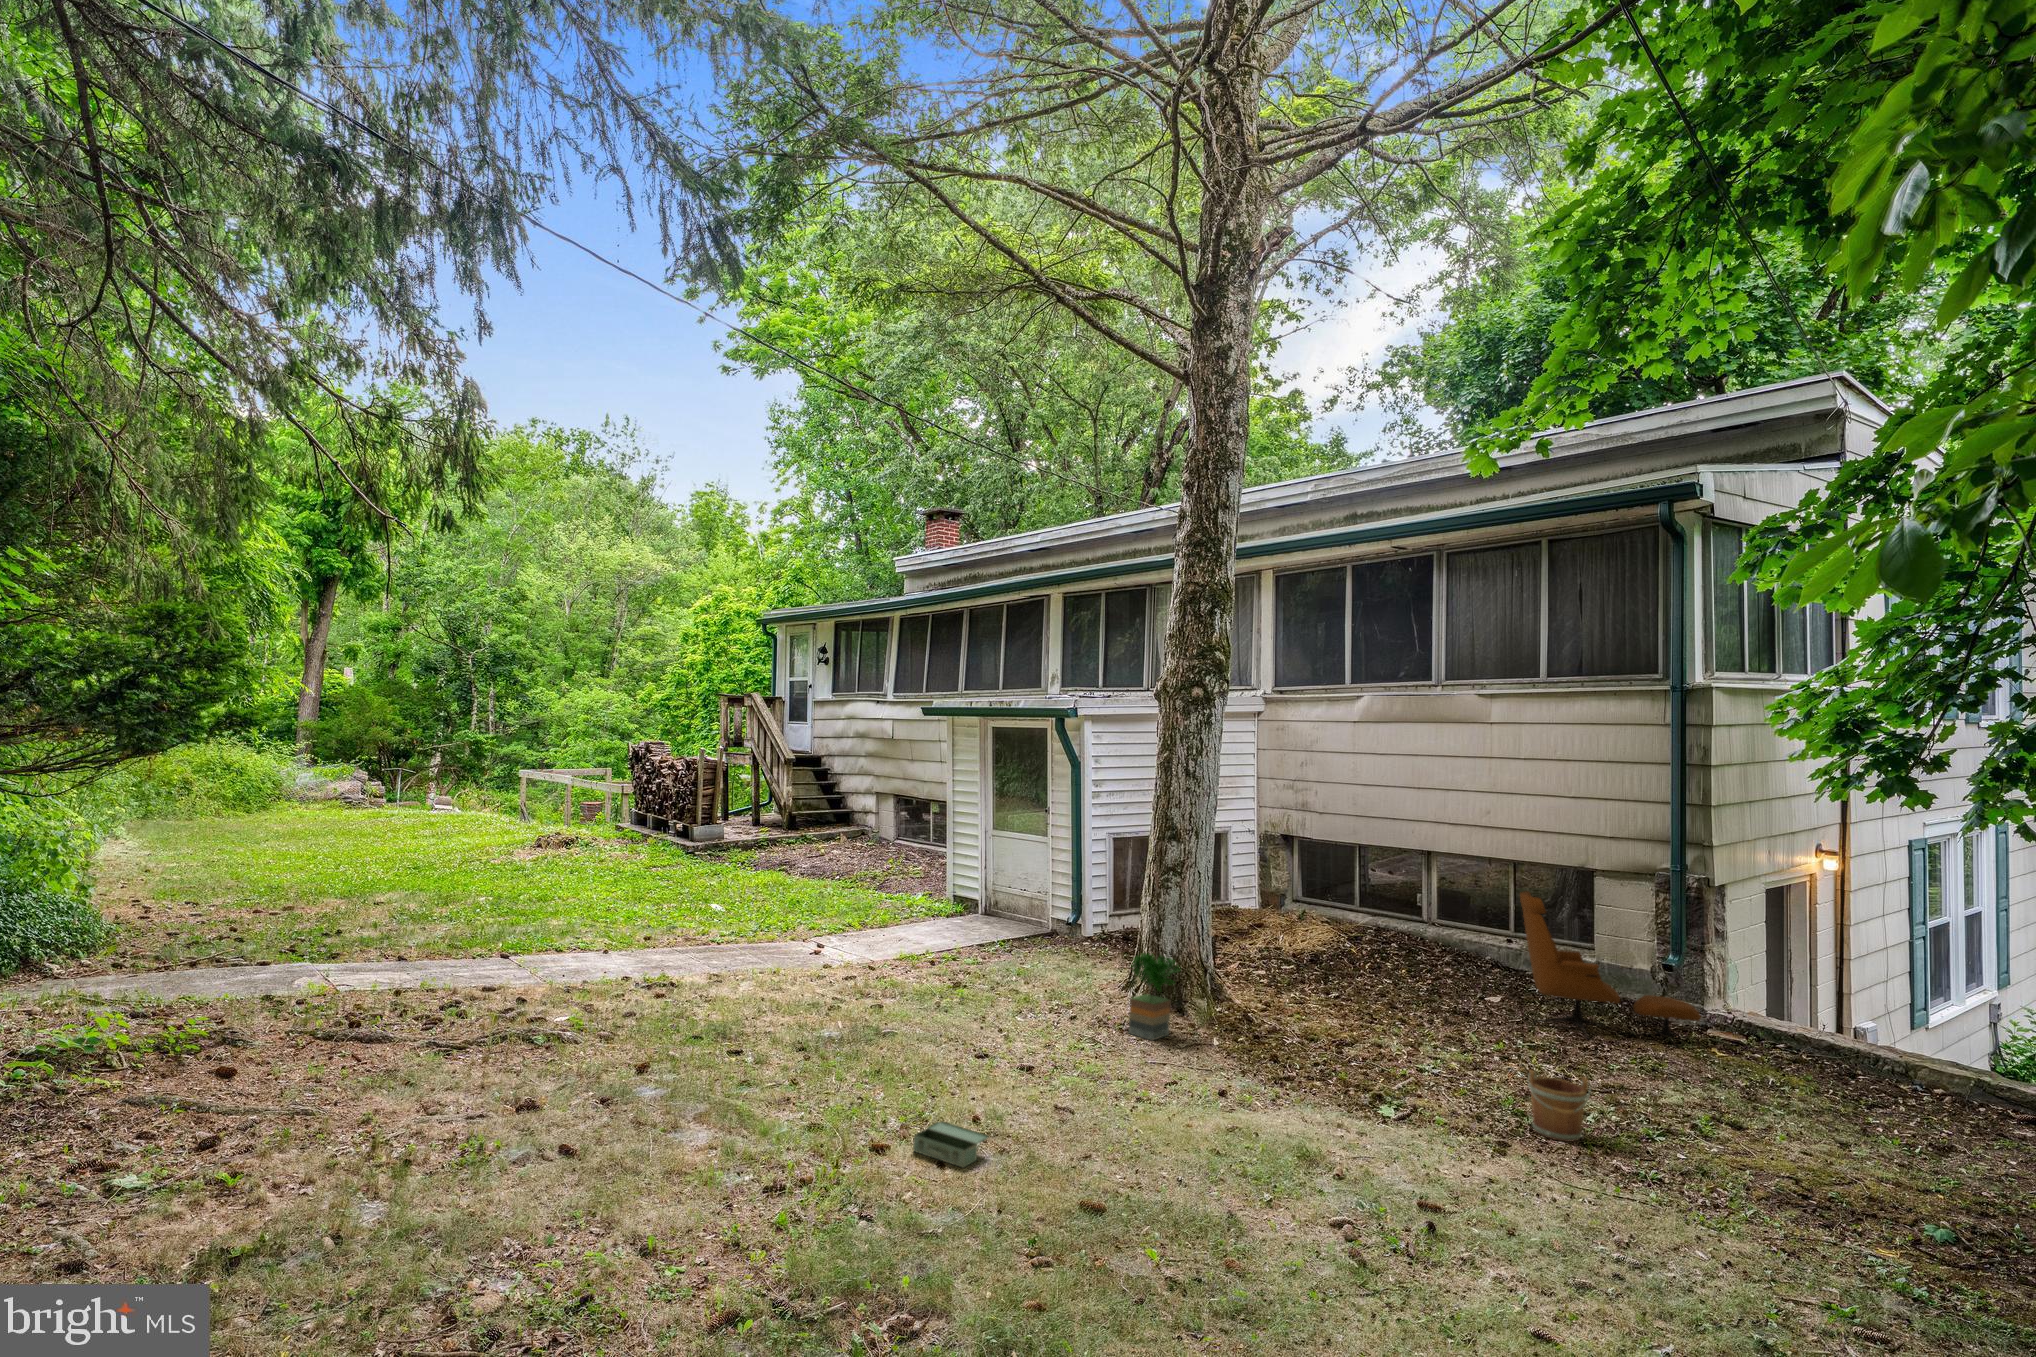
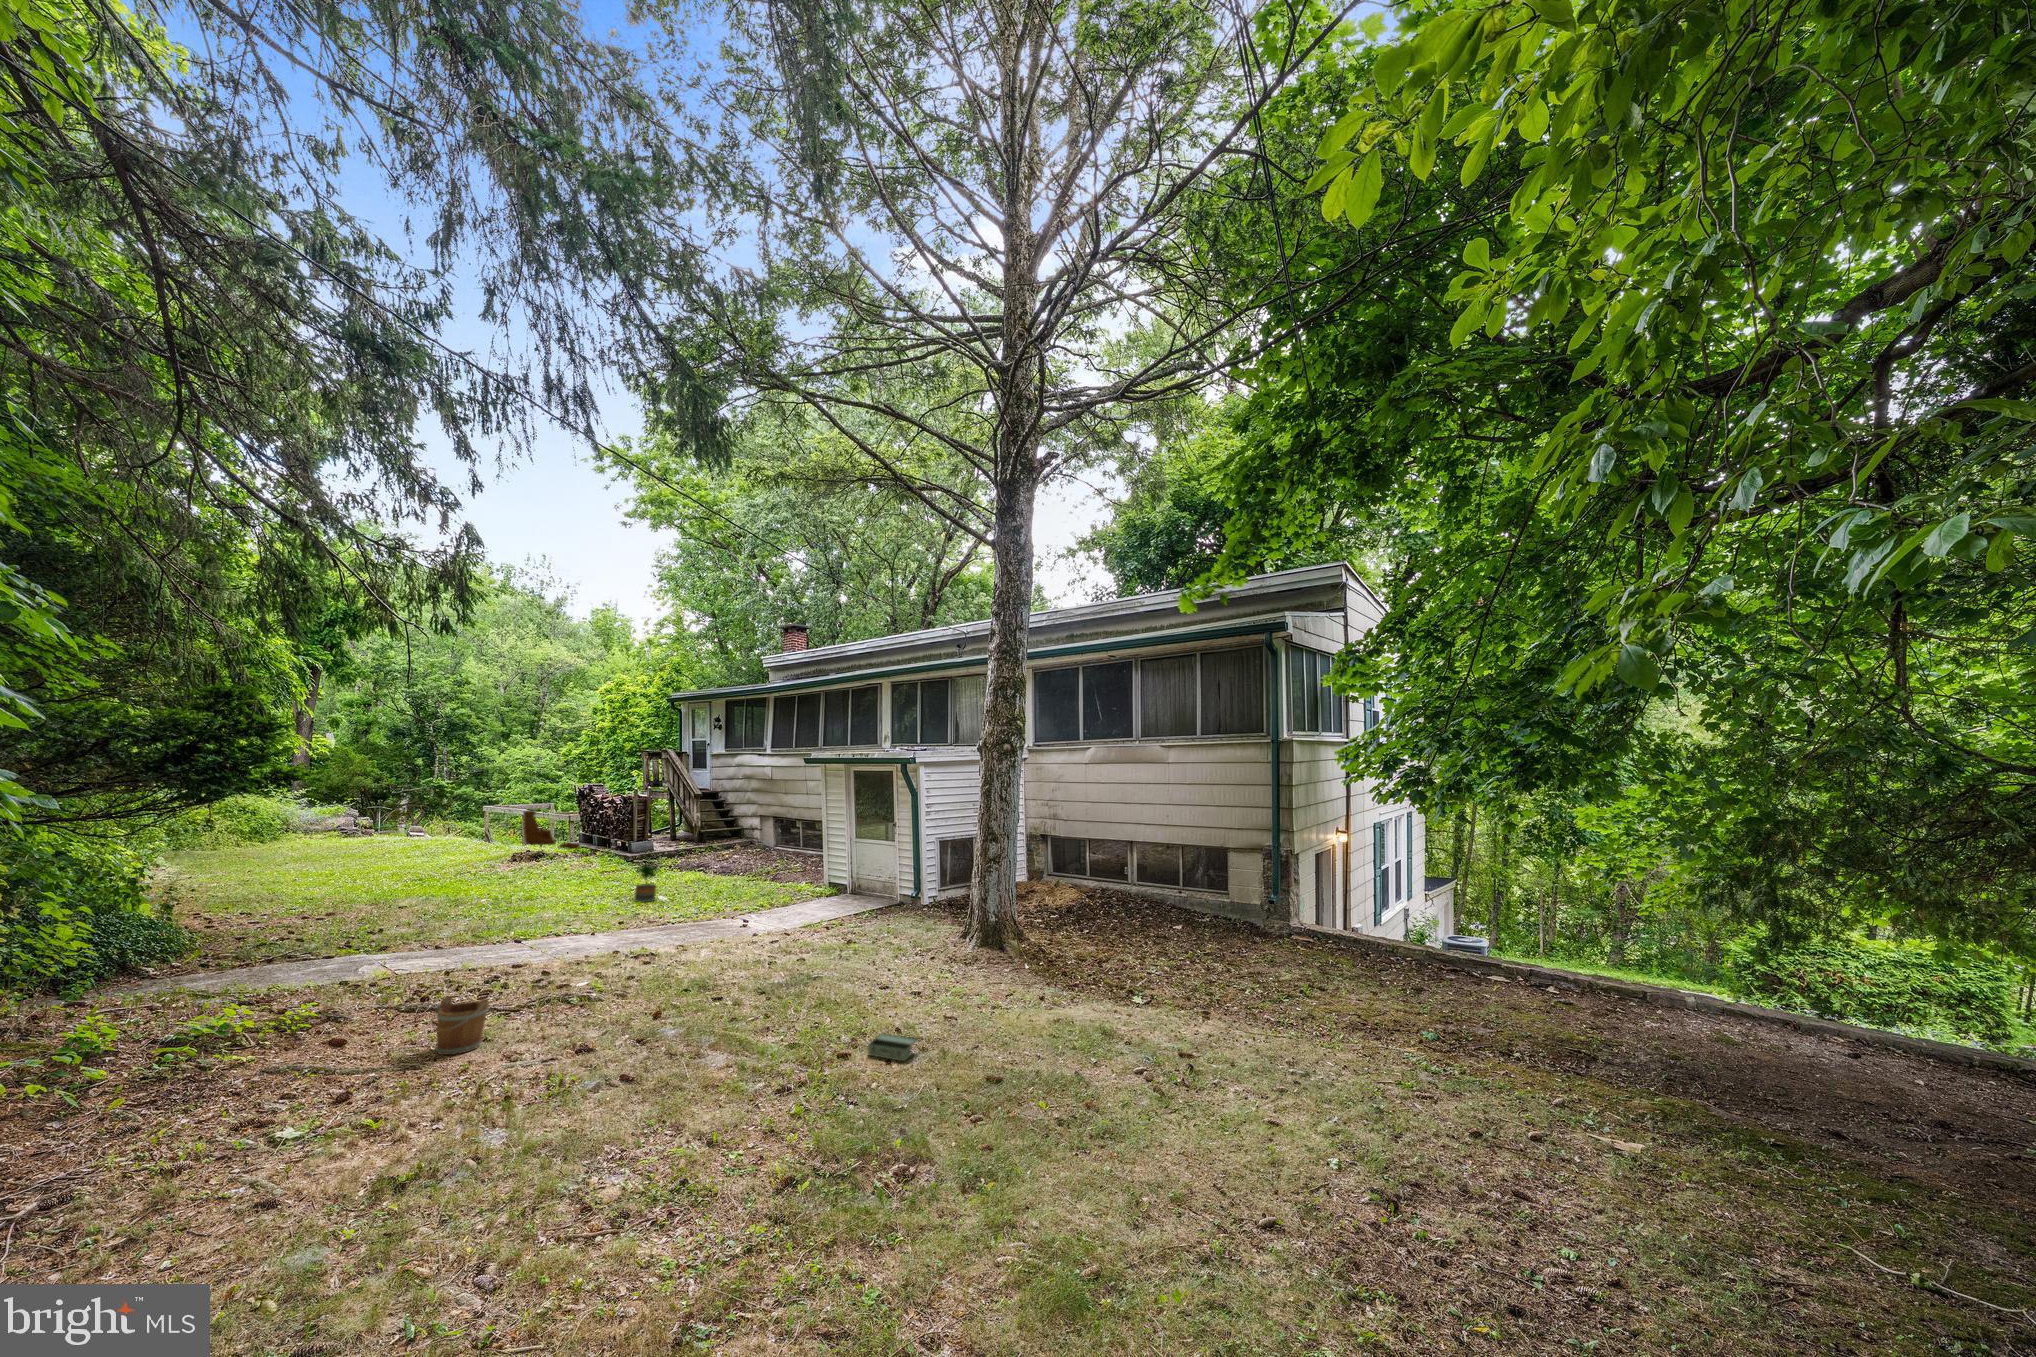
lounge chair: present [1520,891,1701,1047] -> present [523,810,580,856]
potted tree: present [1129,953,1180,1040] -> present [635,865,661,903]
bucket: present [1528,1070,1591,1142] -> present [432,996,489,1055]

